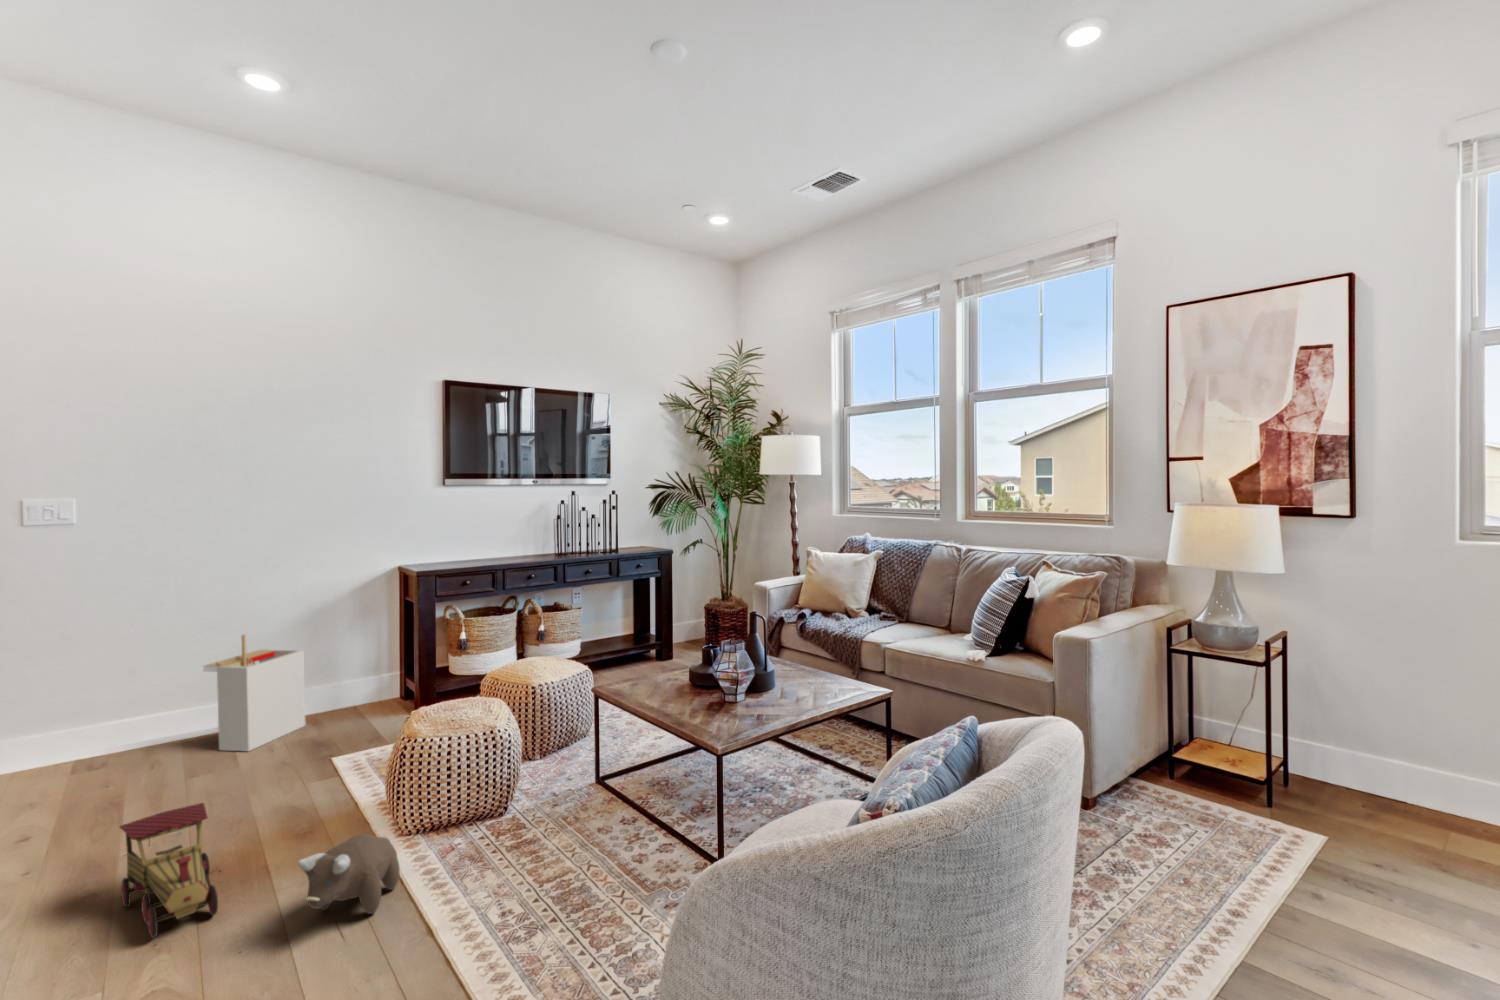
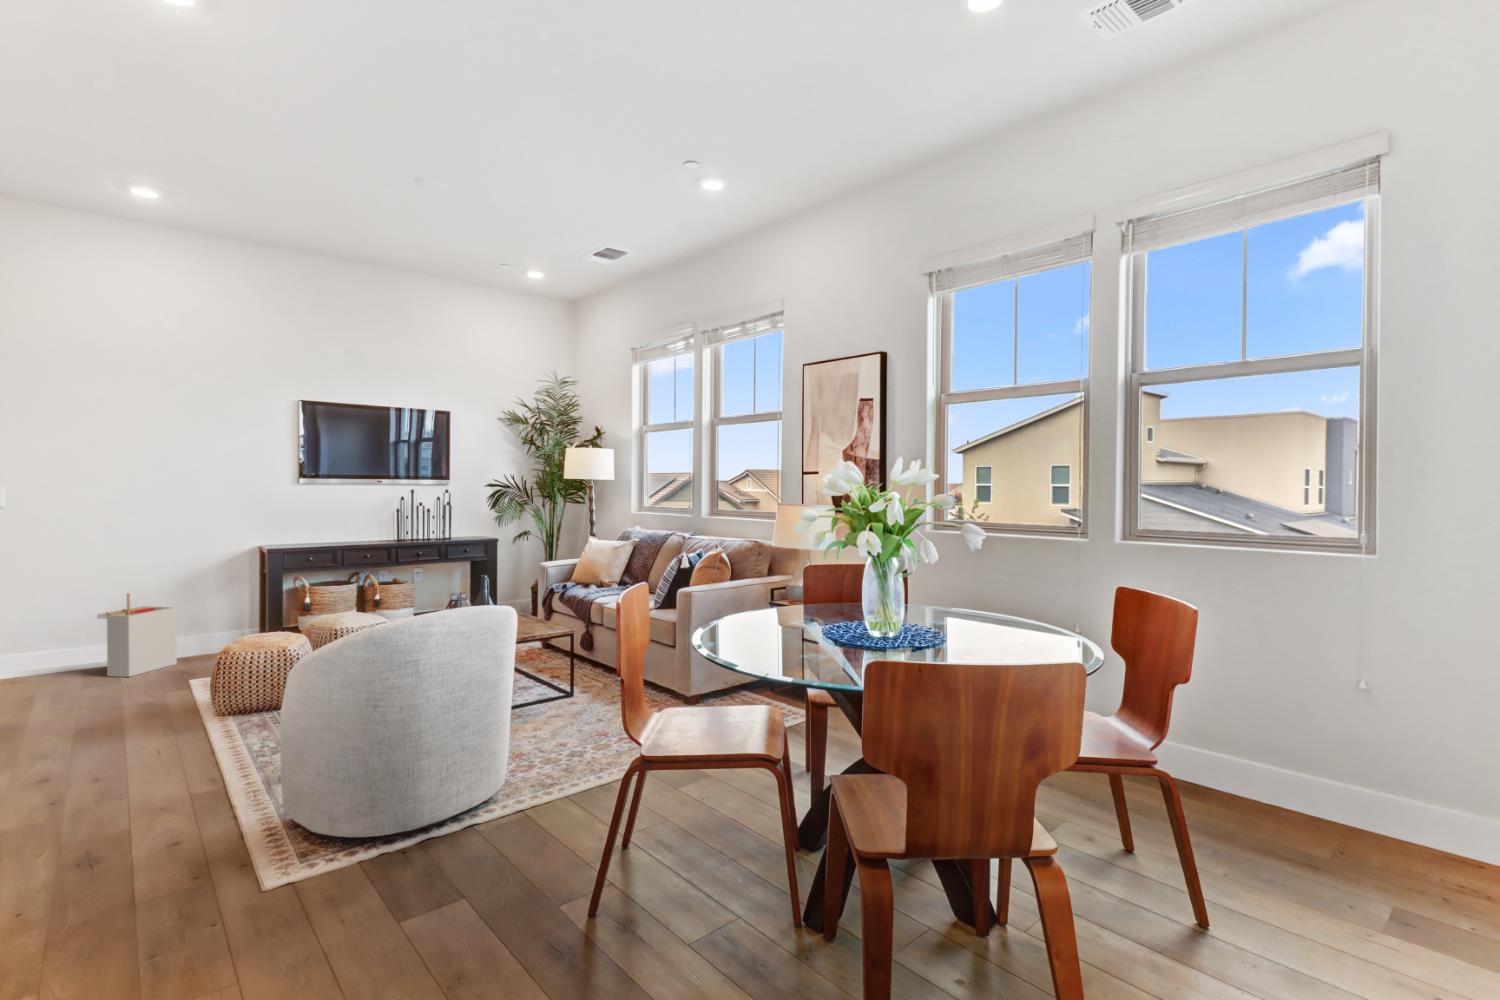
toy train: present [119,803,218,938] -> none [28,686,89,752]
plush toy: present [298,834,400,914] -> none [135,701,206,745]

